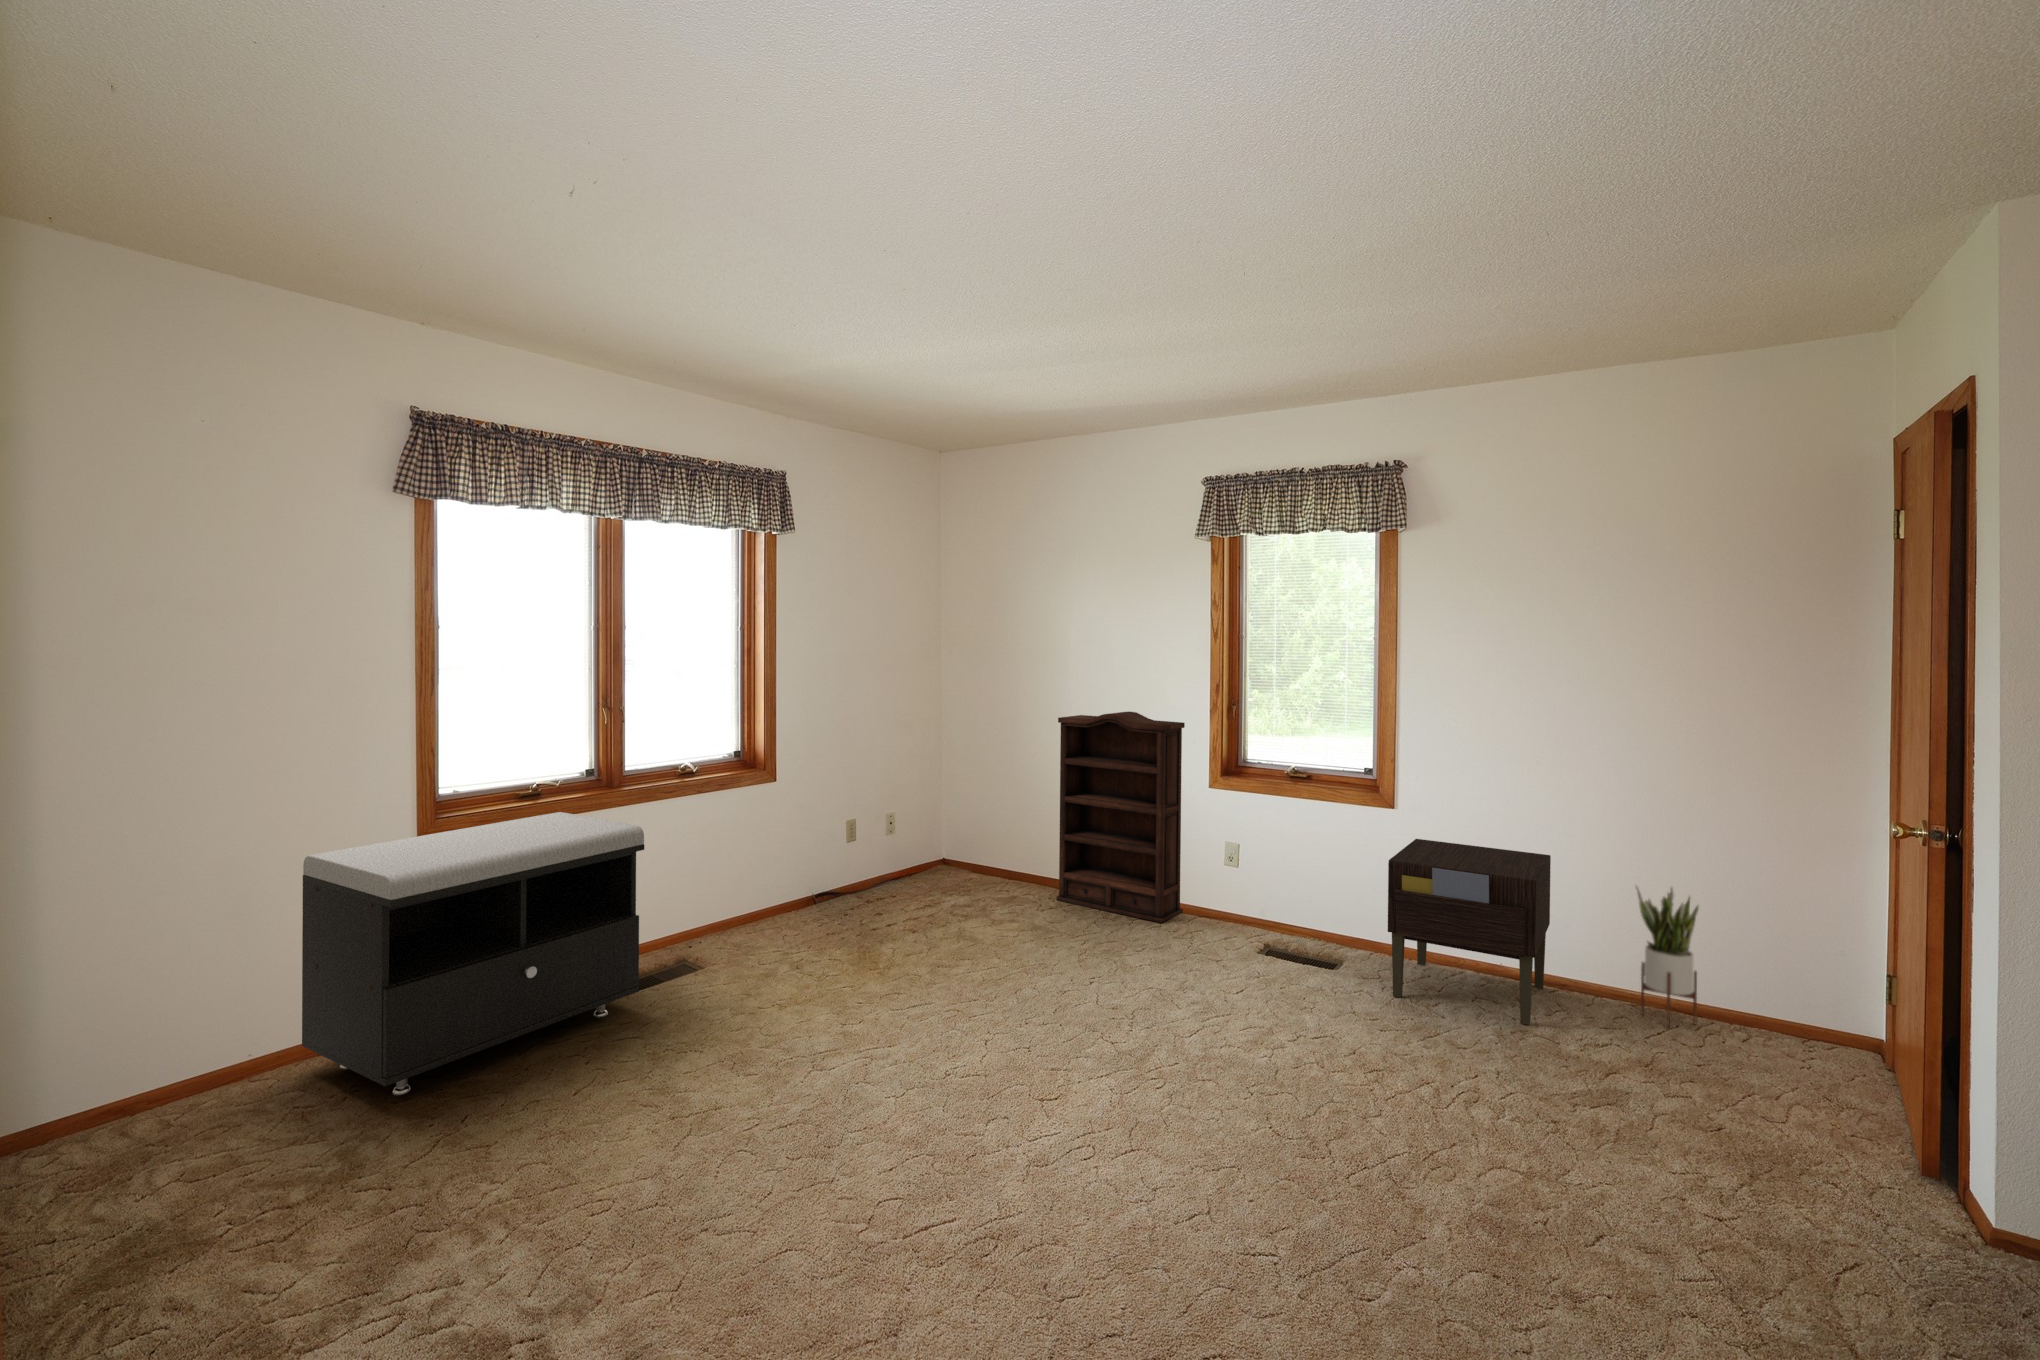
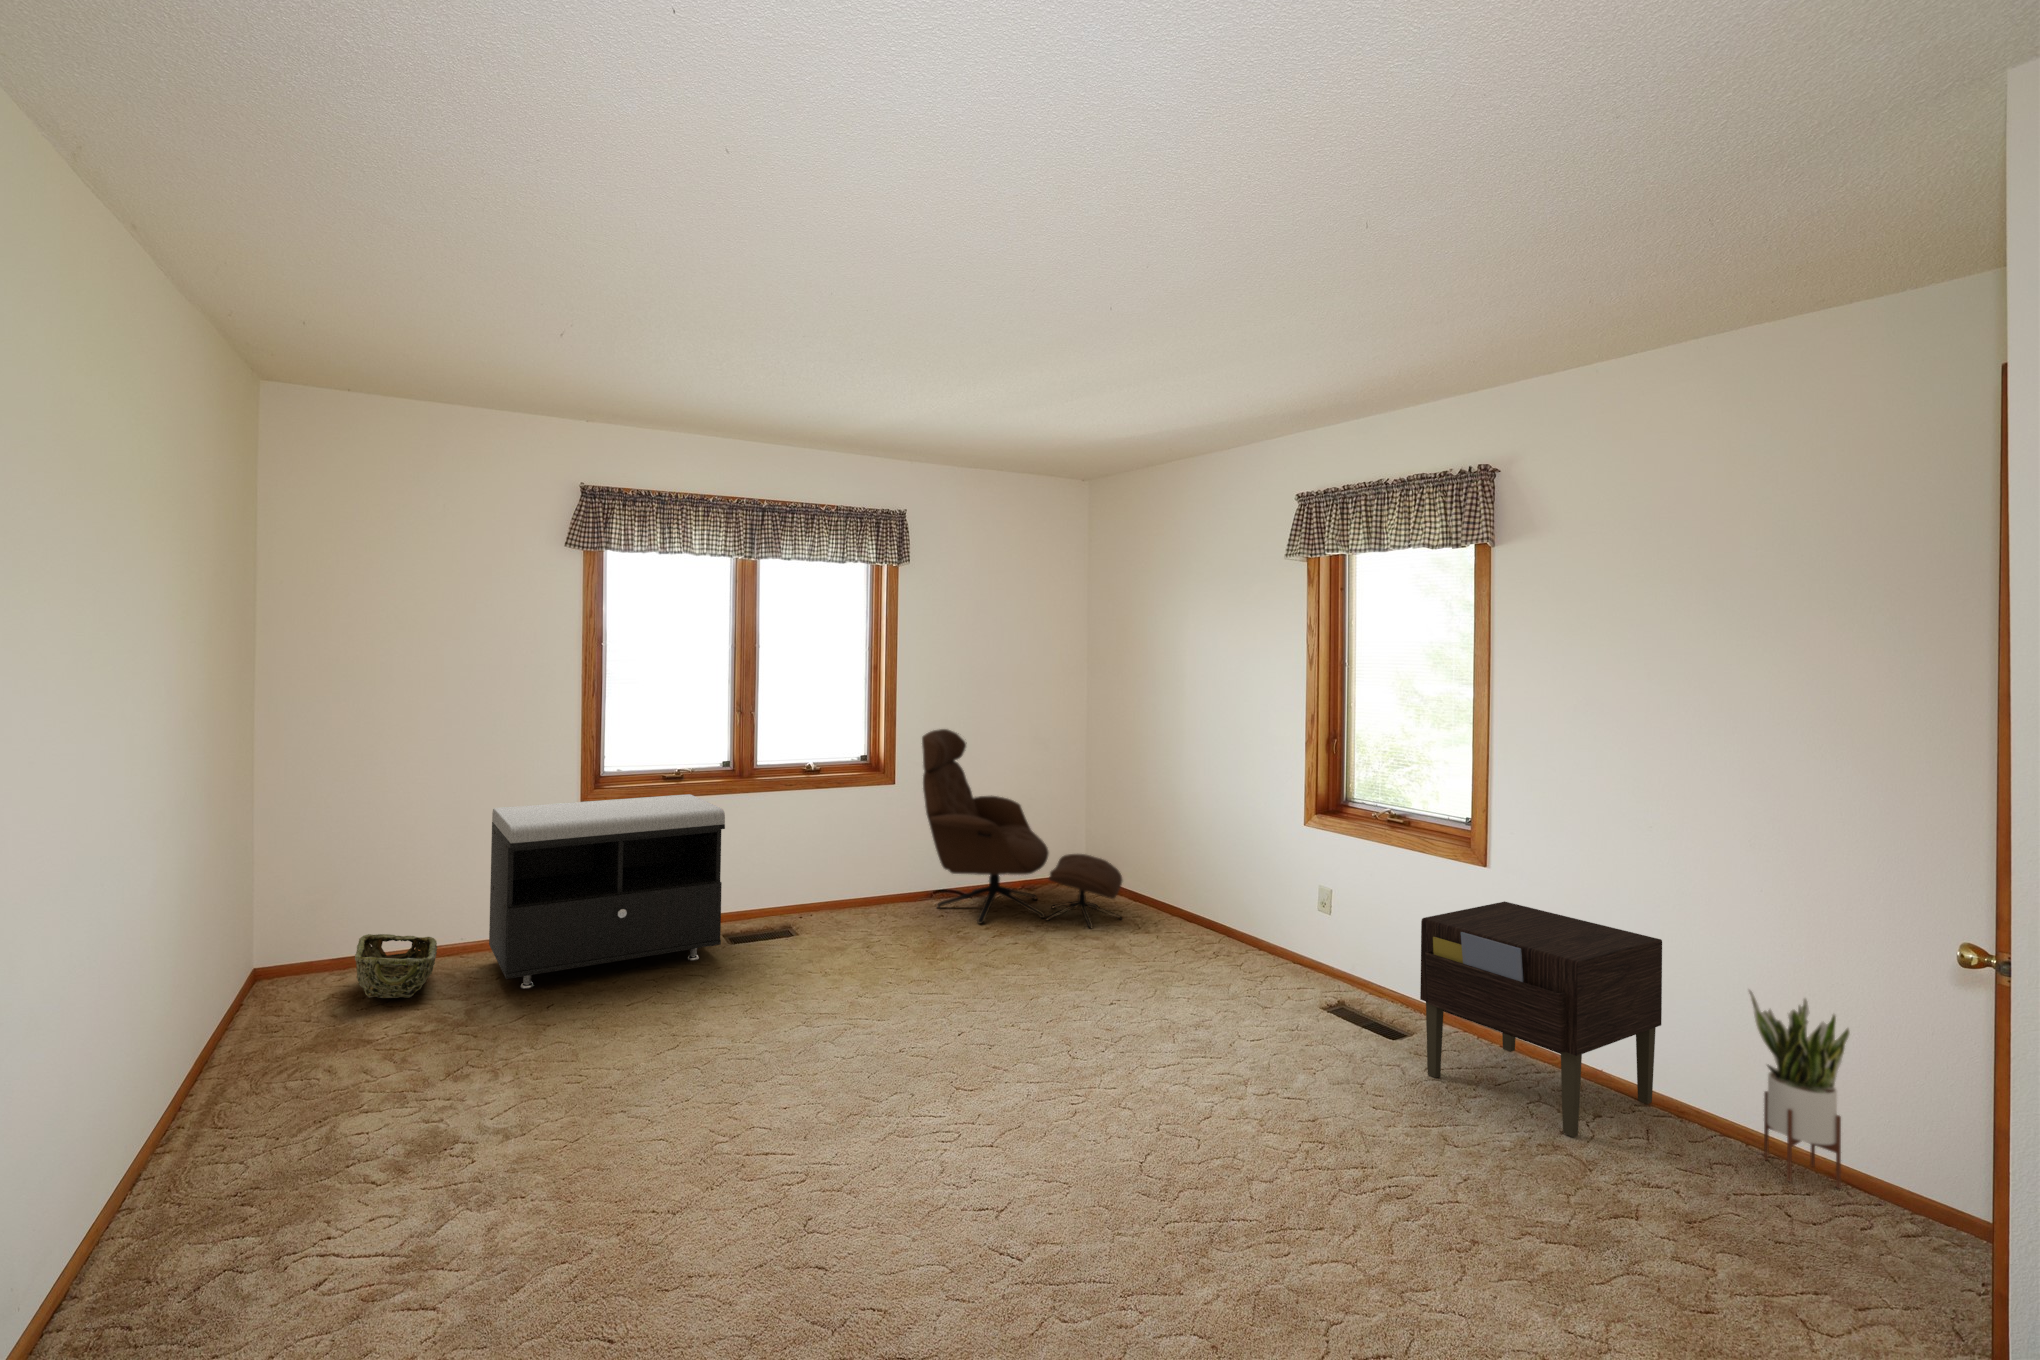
bookshelf: present [1056,712,1185,923] -> none [1156,739,1279,961]
lounge chair: none [816,715,1024,923] -> present [922,729,1122,928]
woven basket: none [102,1051,263,1157] -> present [355,934,437,998]

